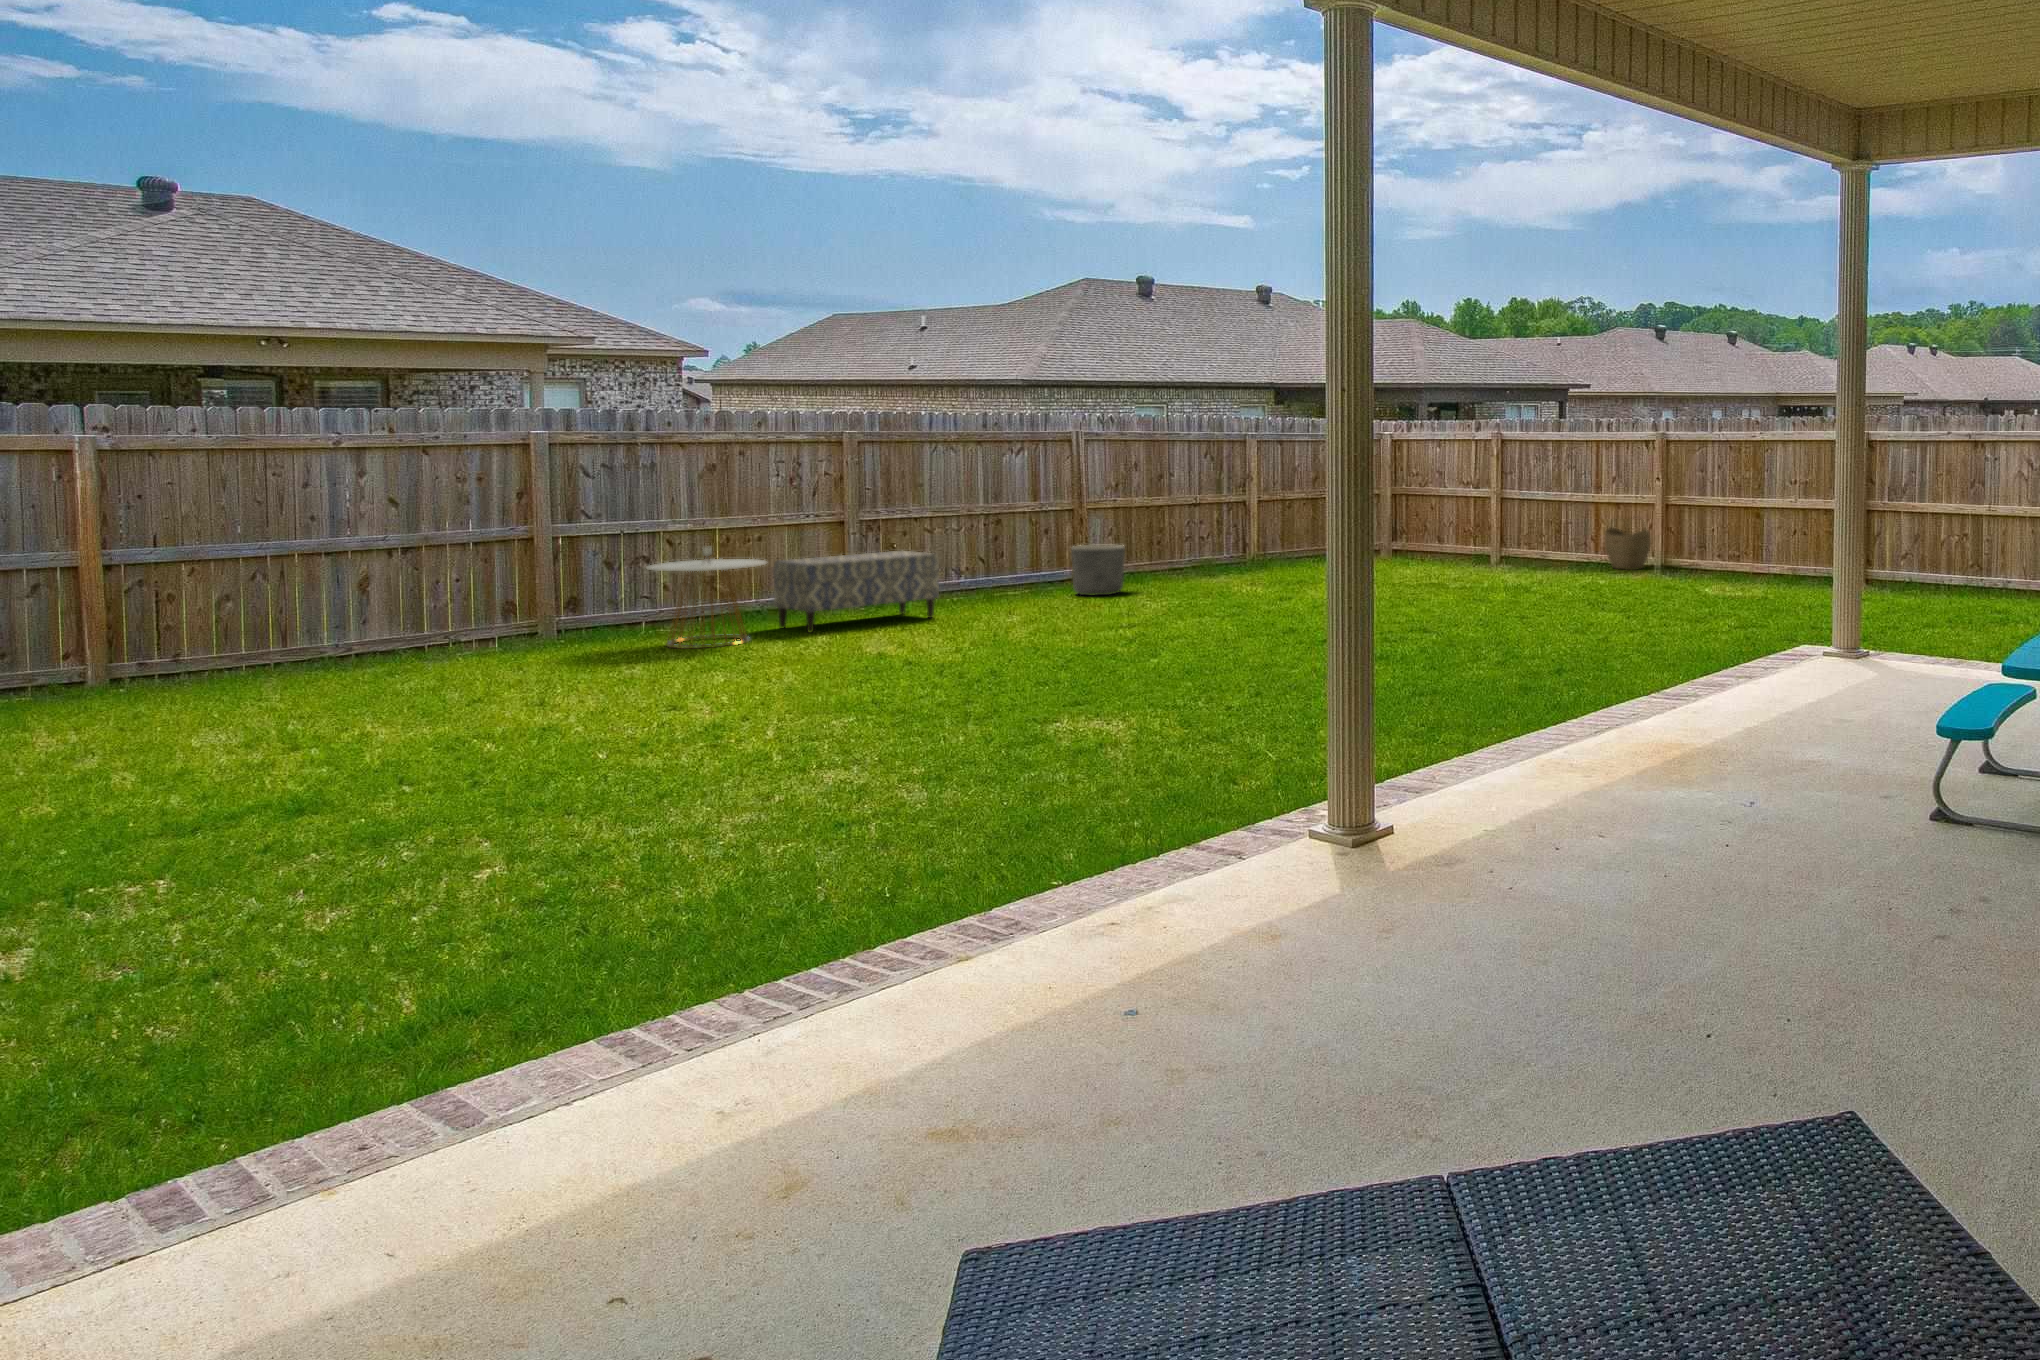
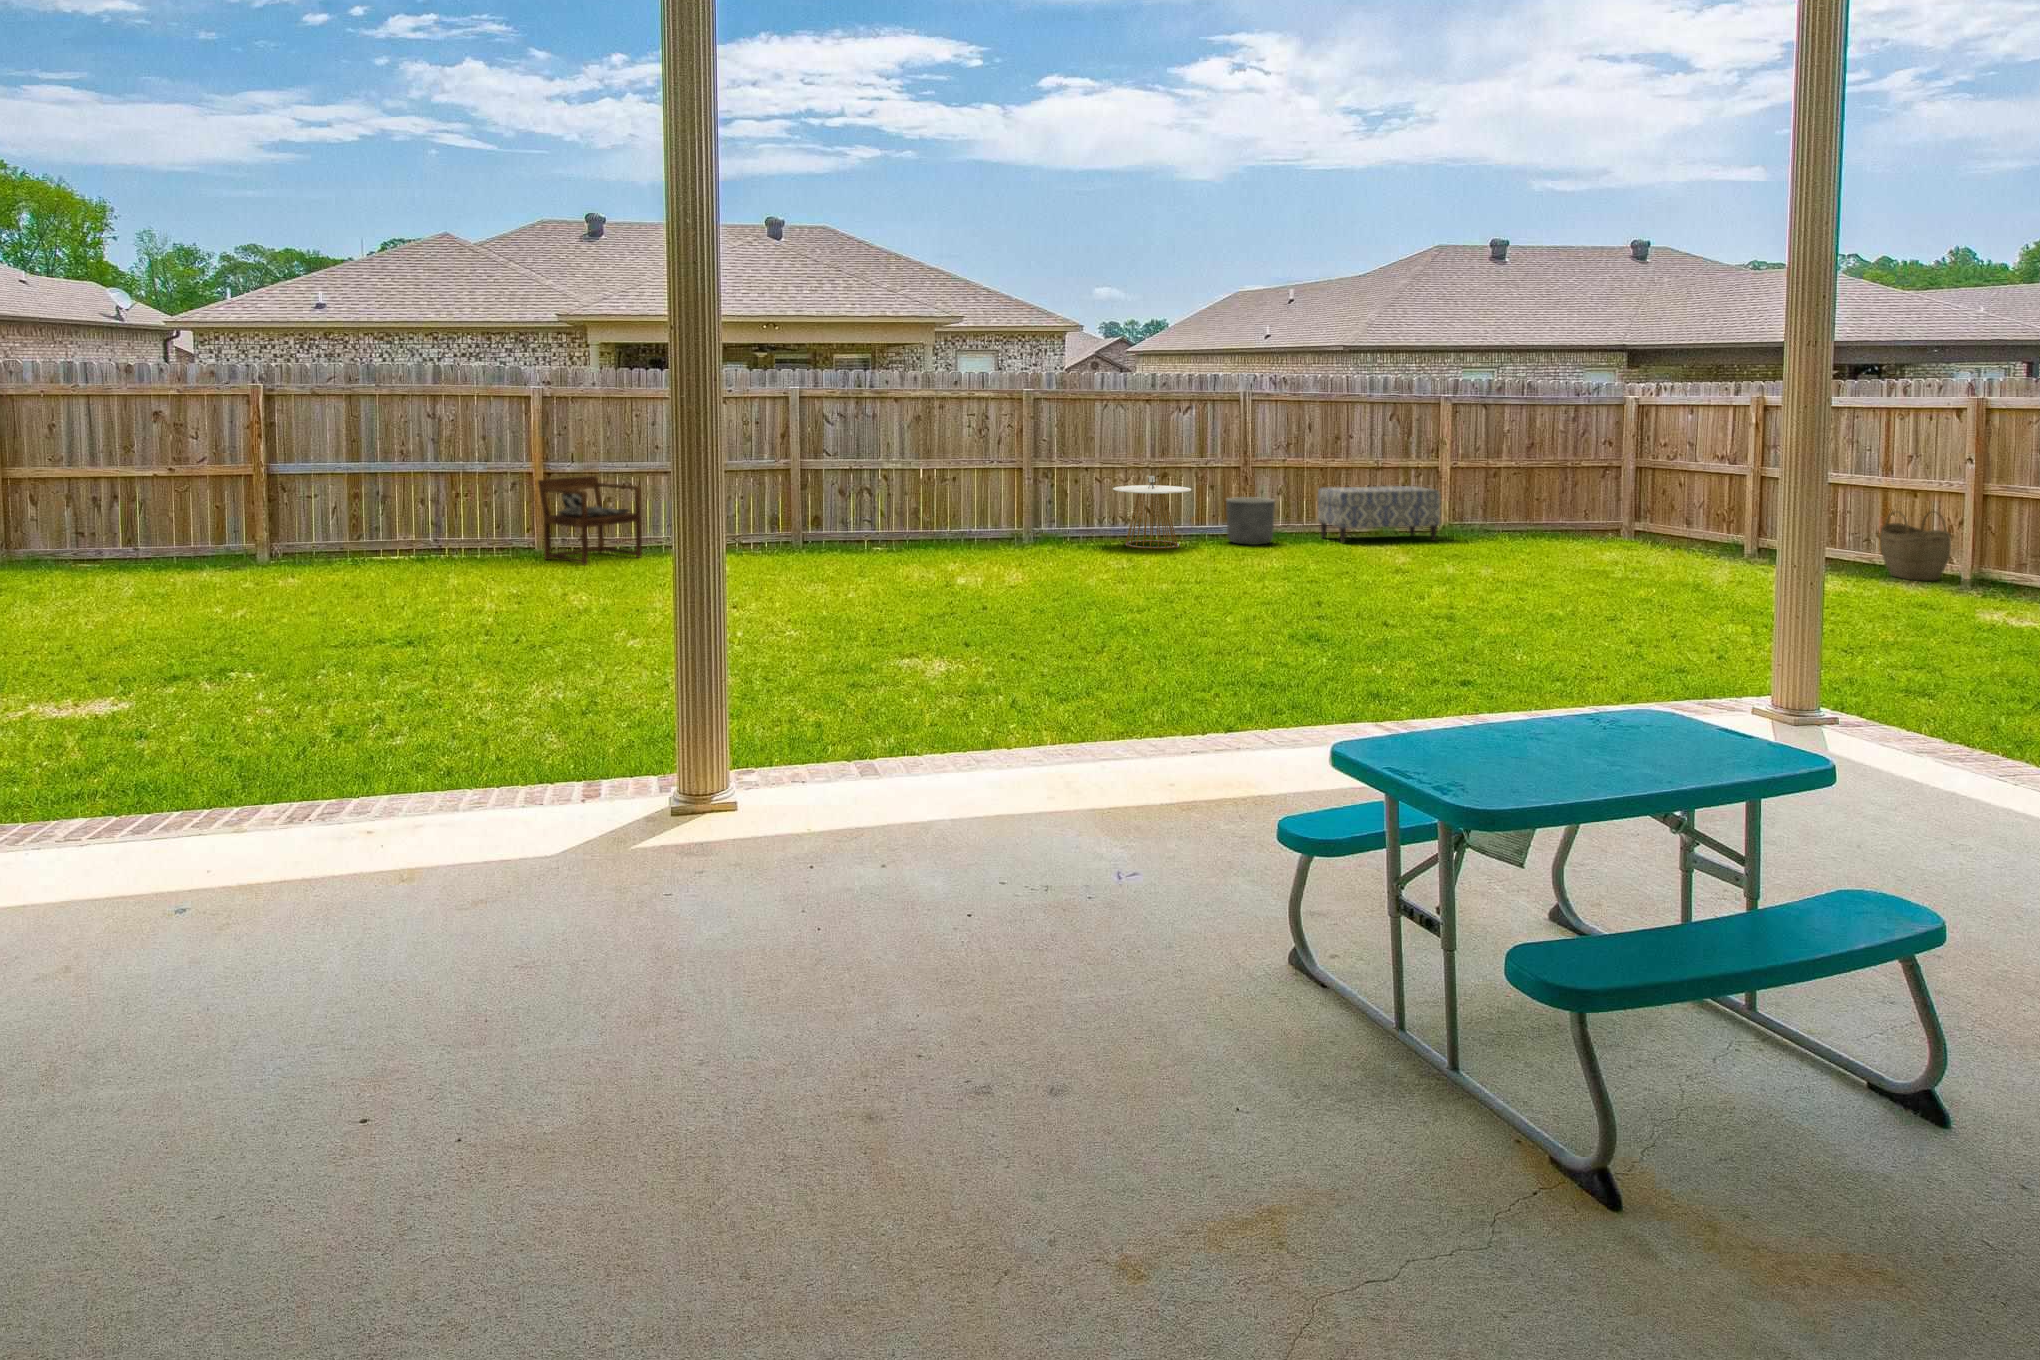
side table: present [647,546,766,649] -> present [1113,476,1191,550]
bench: present [773,551,939,632] -> present [1318,486,1441,543]
armchair: none [70,572,296,723] -> present [538,476,642,565]

